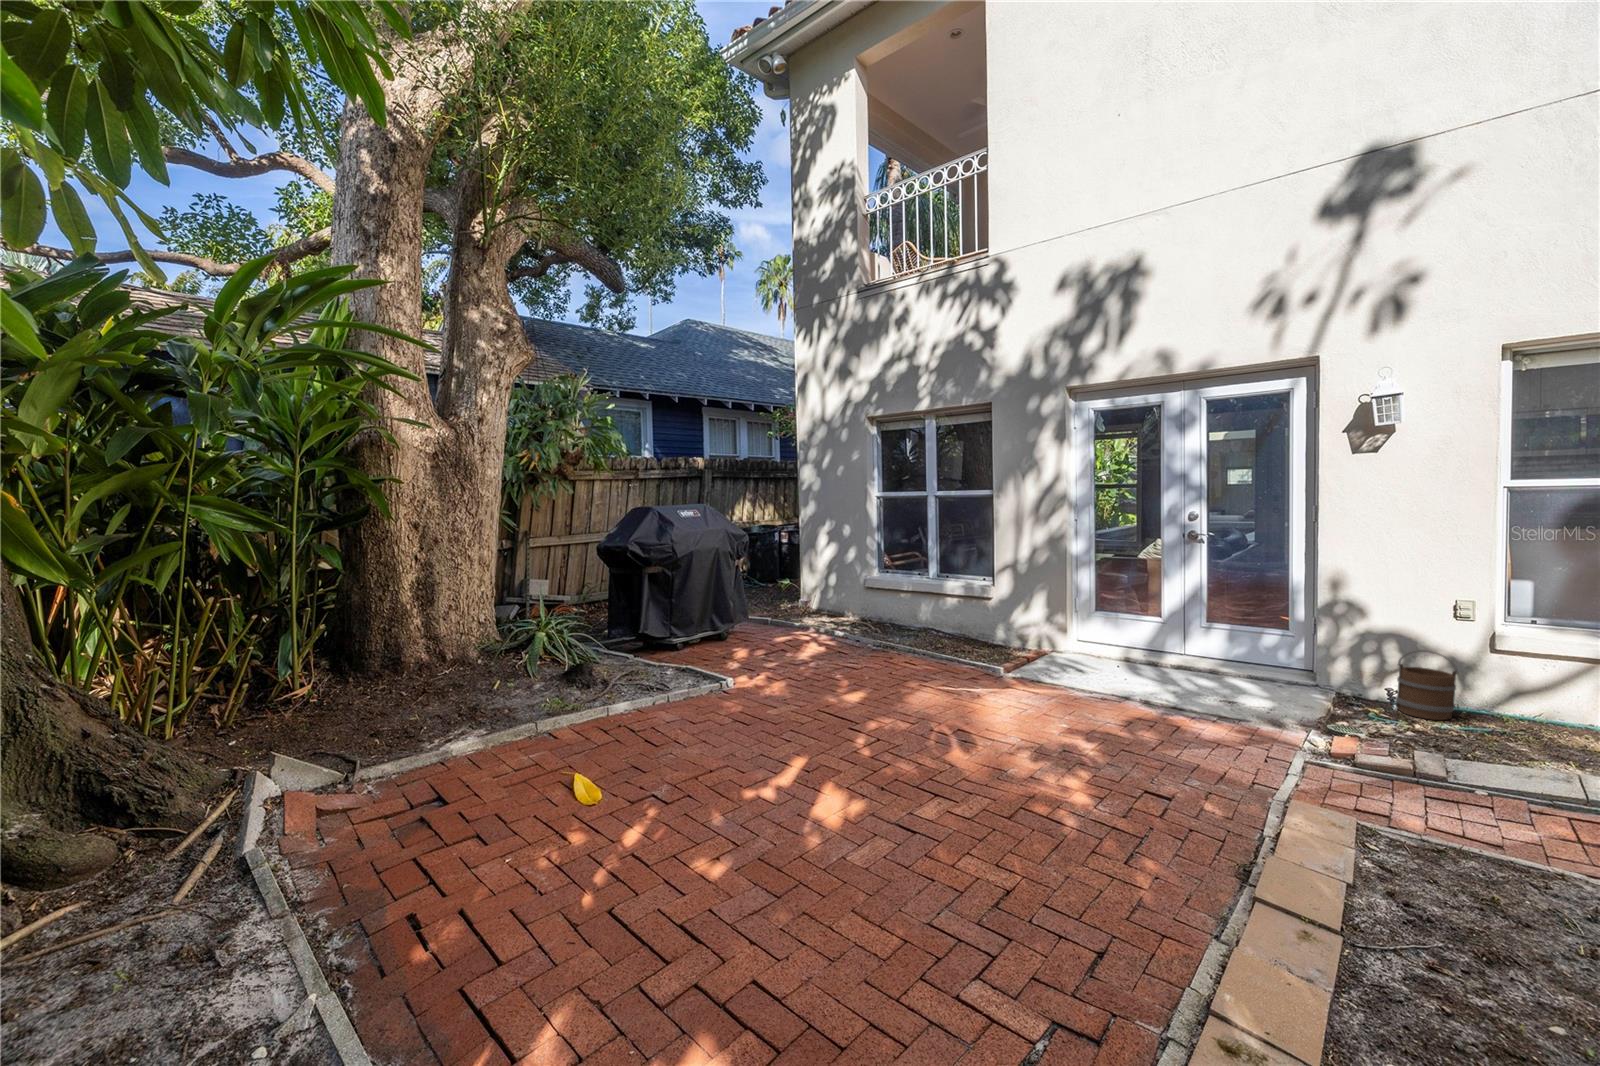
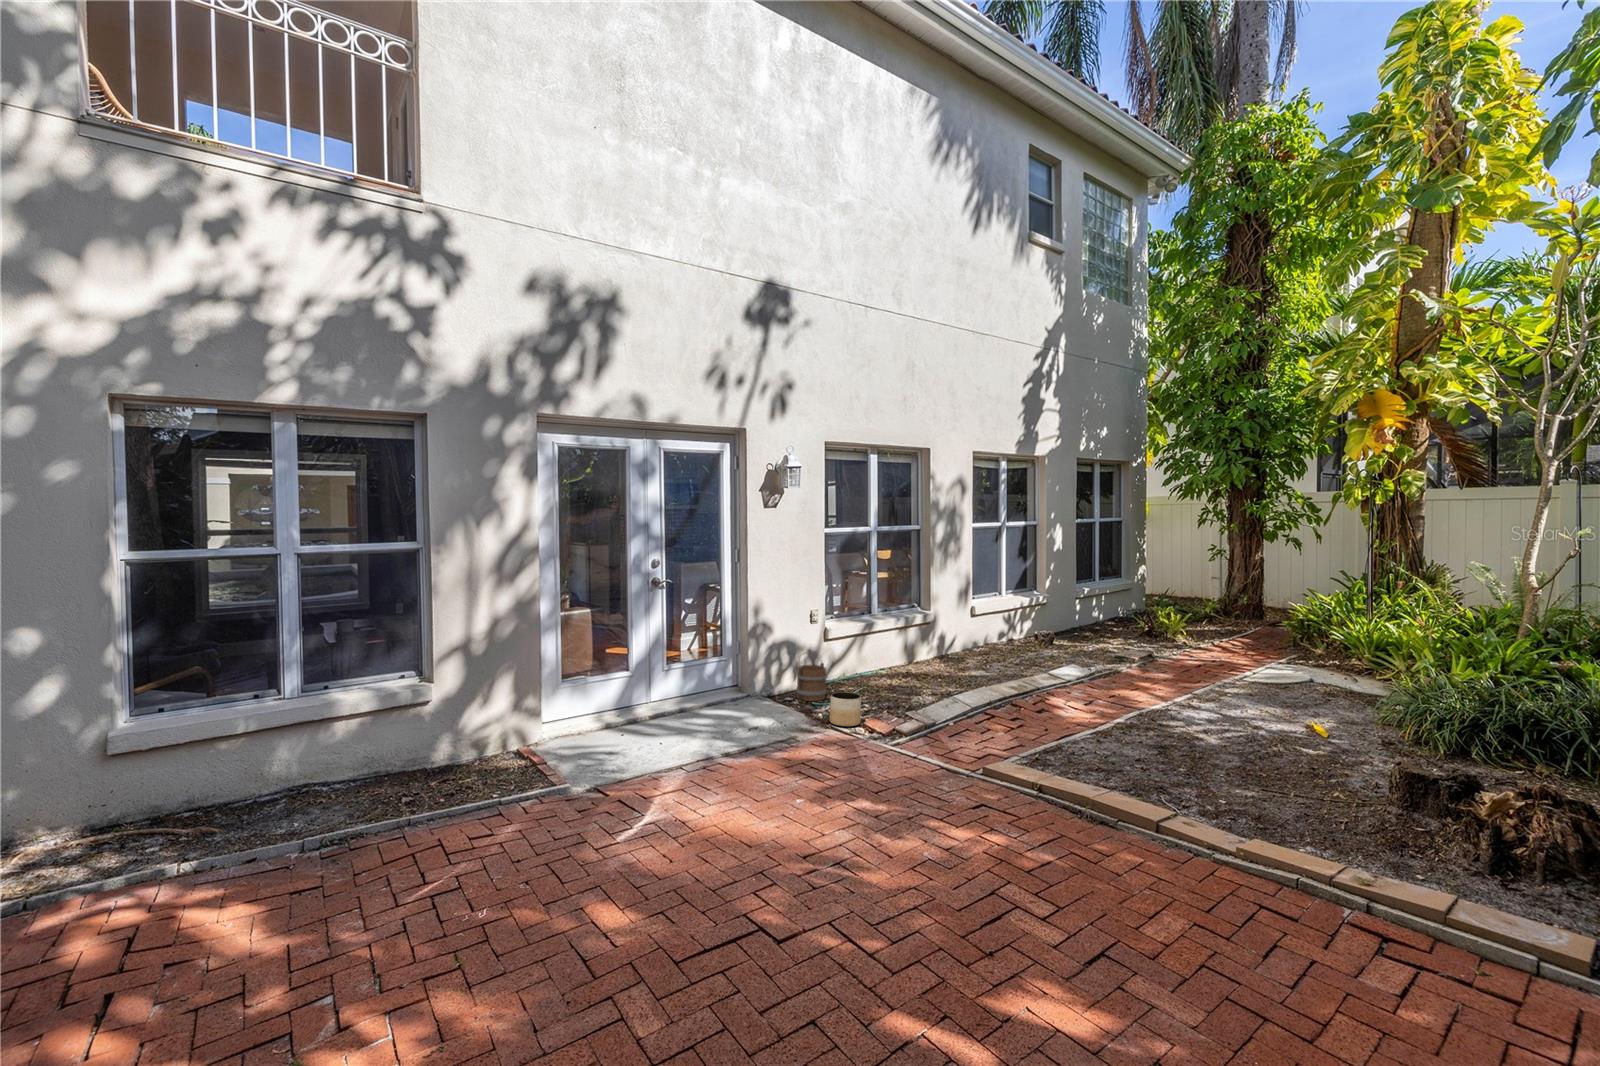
planter: none [1345,693,1401,743] -> present [830,692,861,727]

